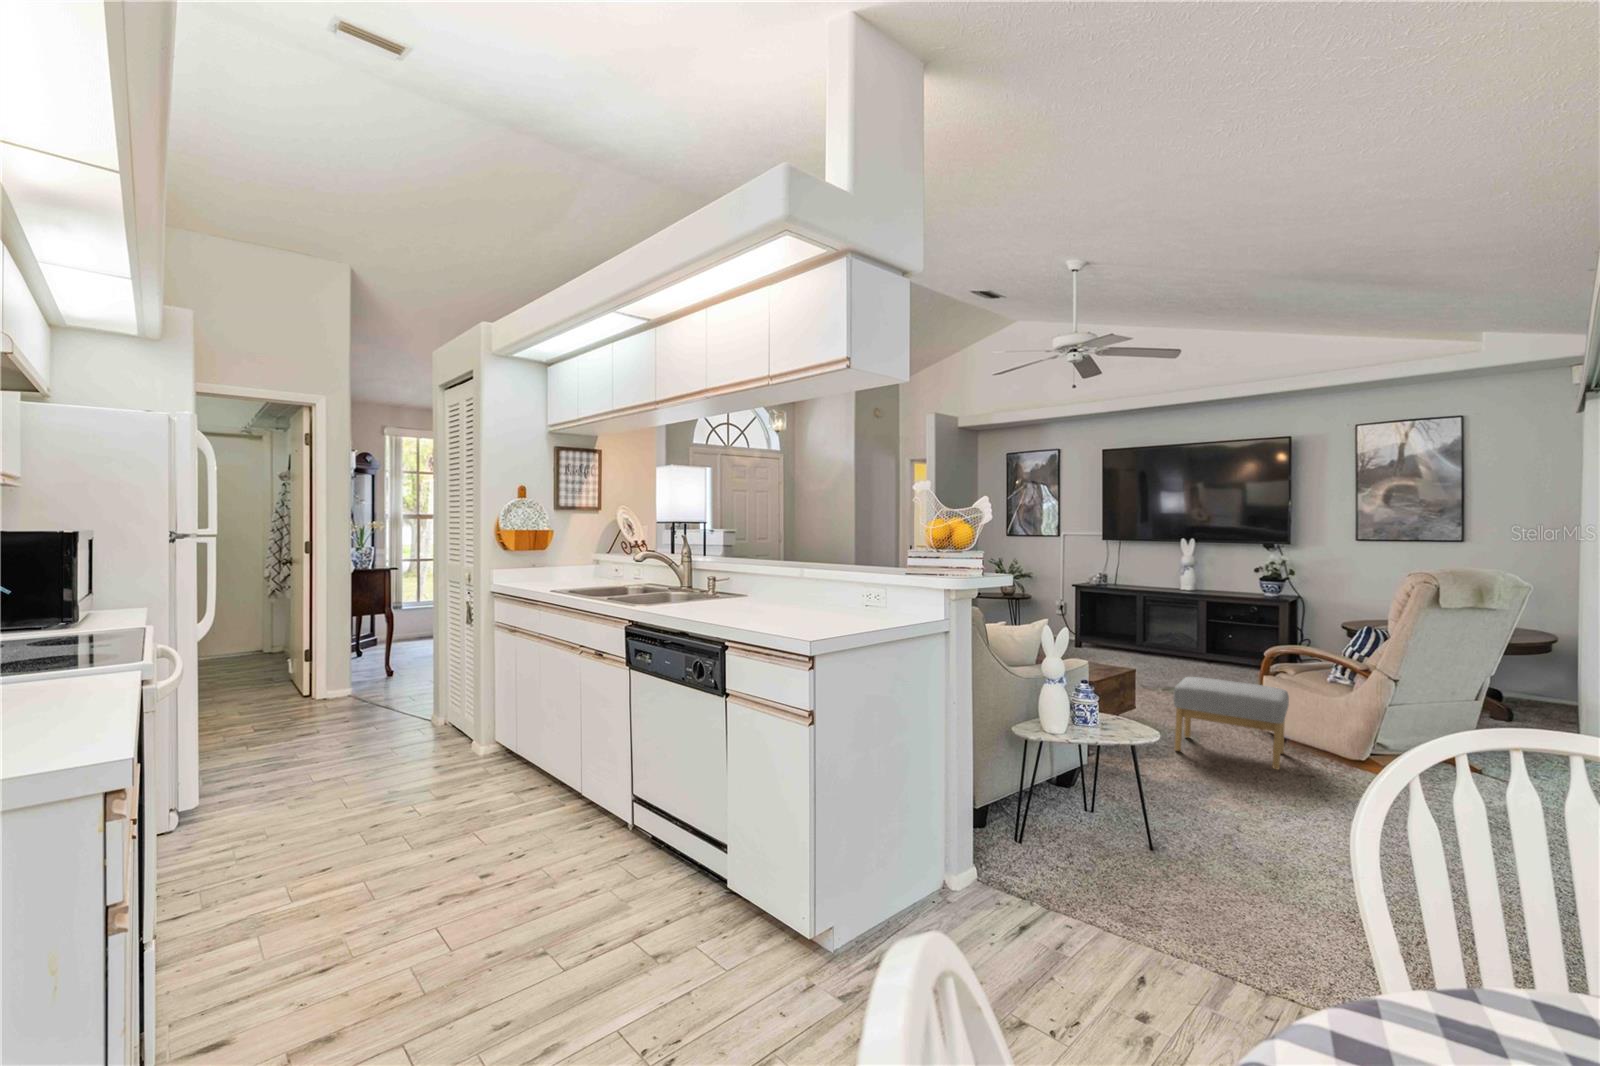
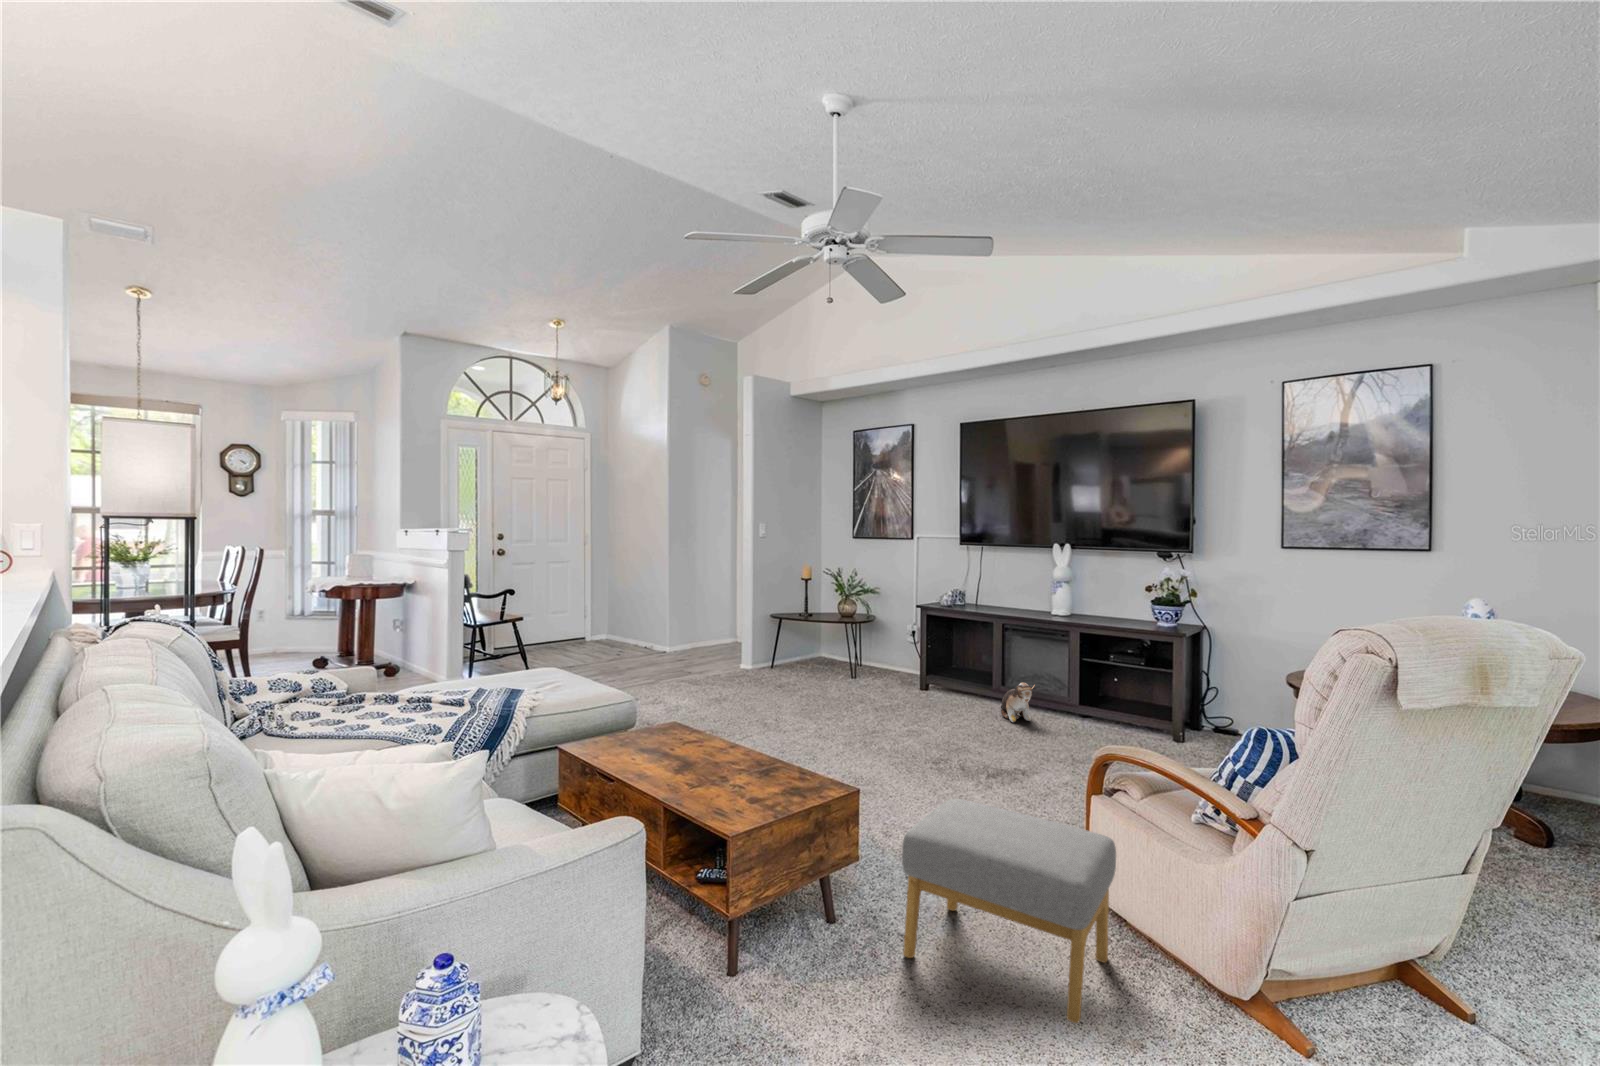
plush toy: none [1146,636,1178,664] -> present [1001,682,1035,722]

